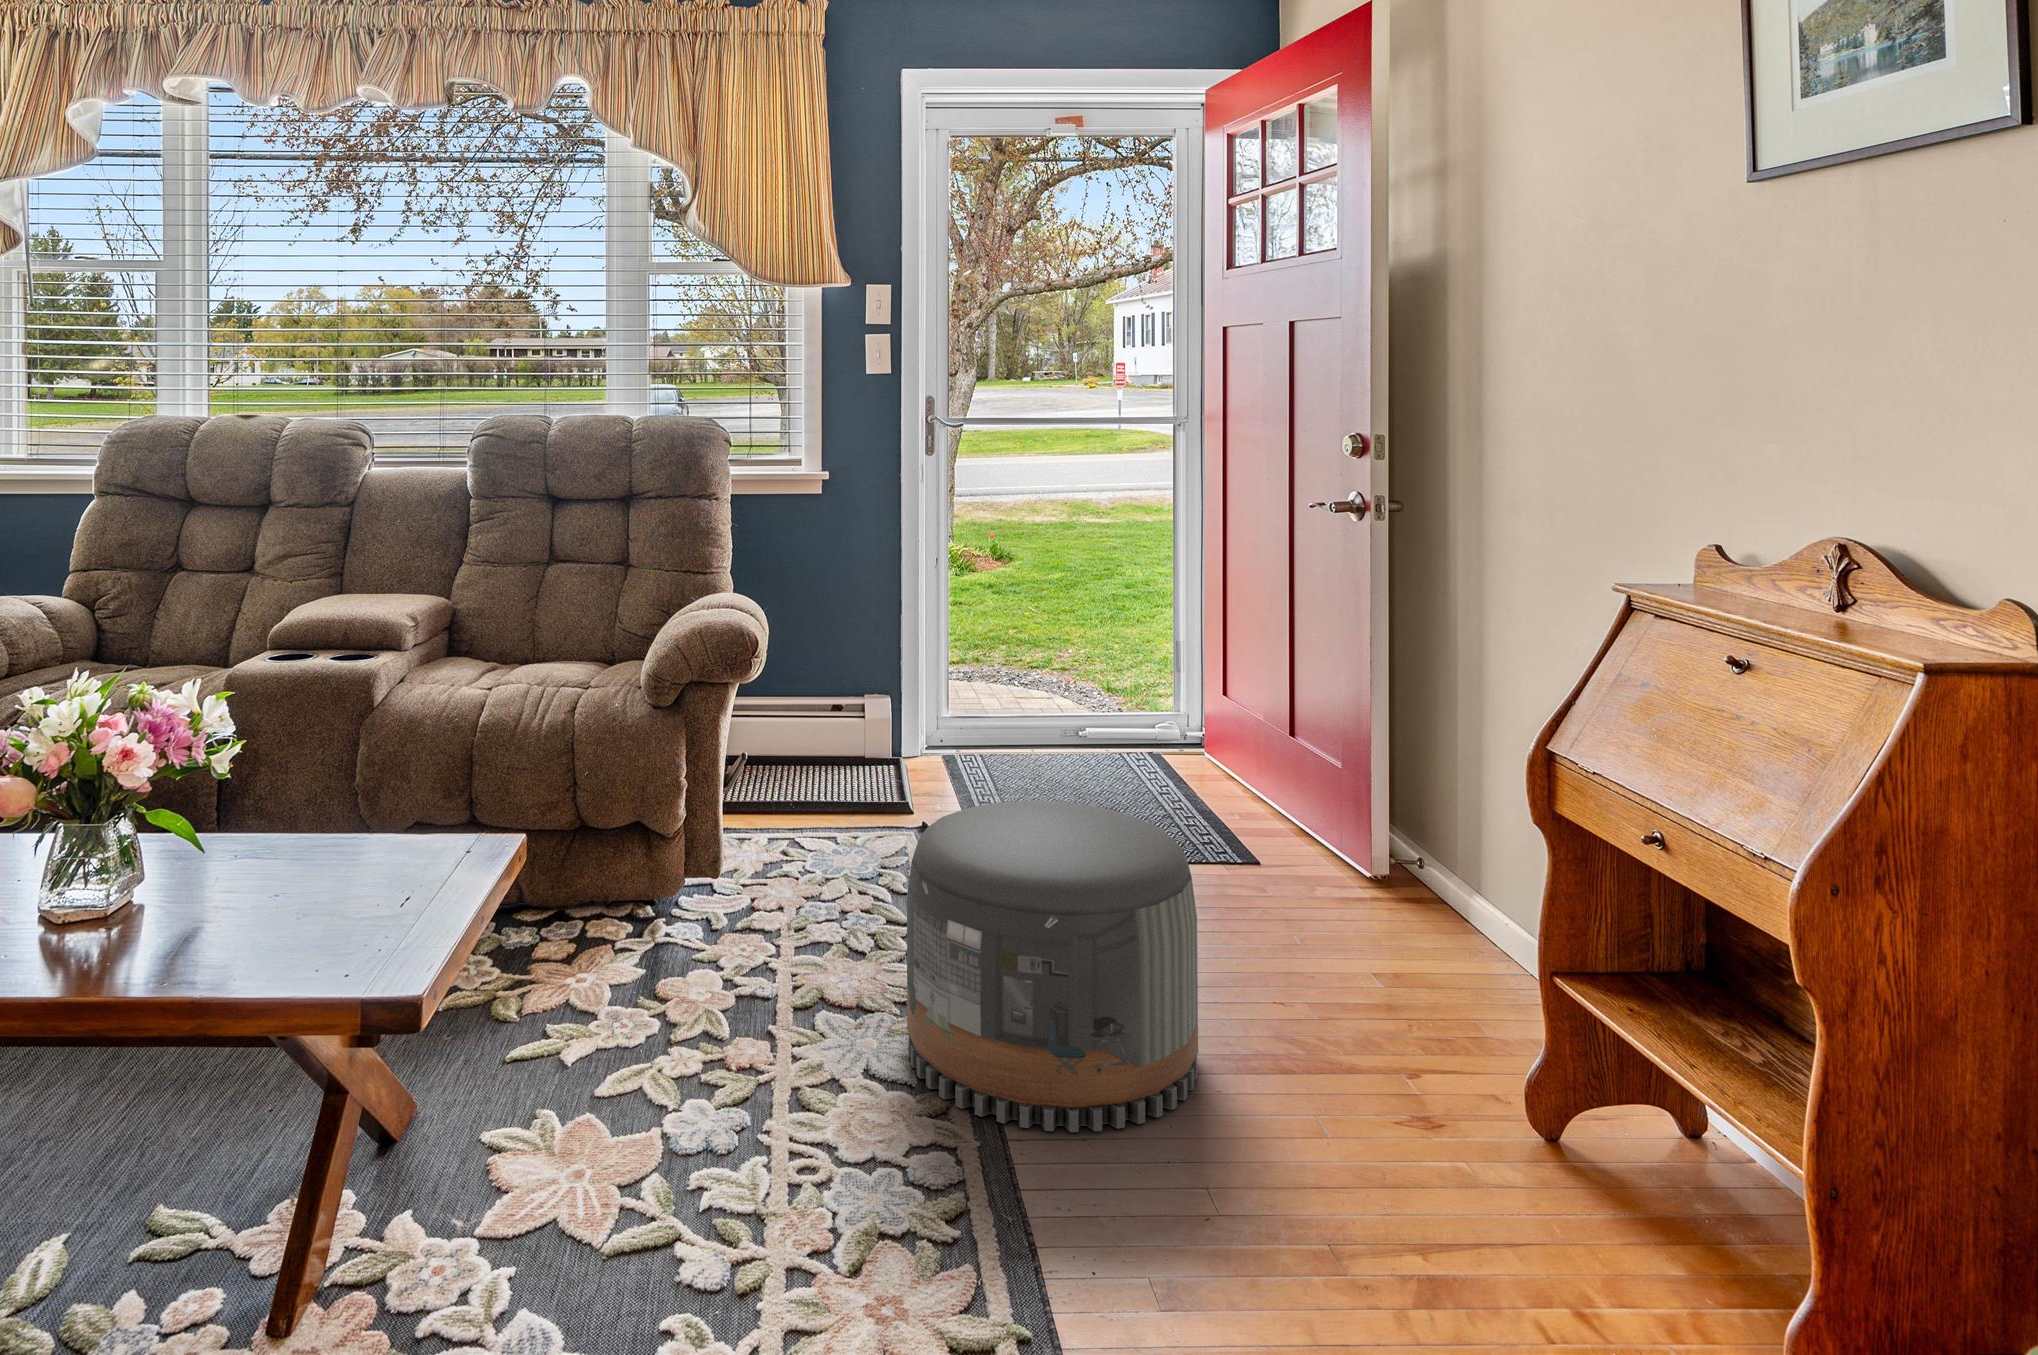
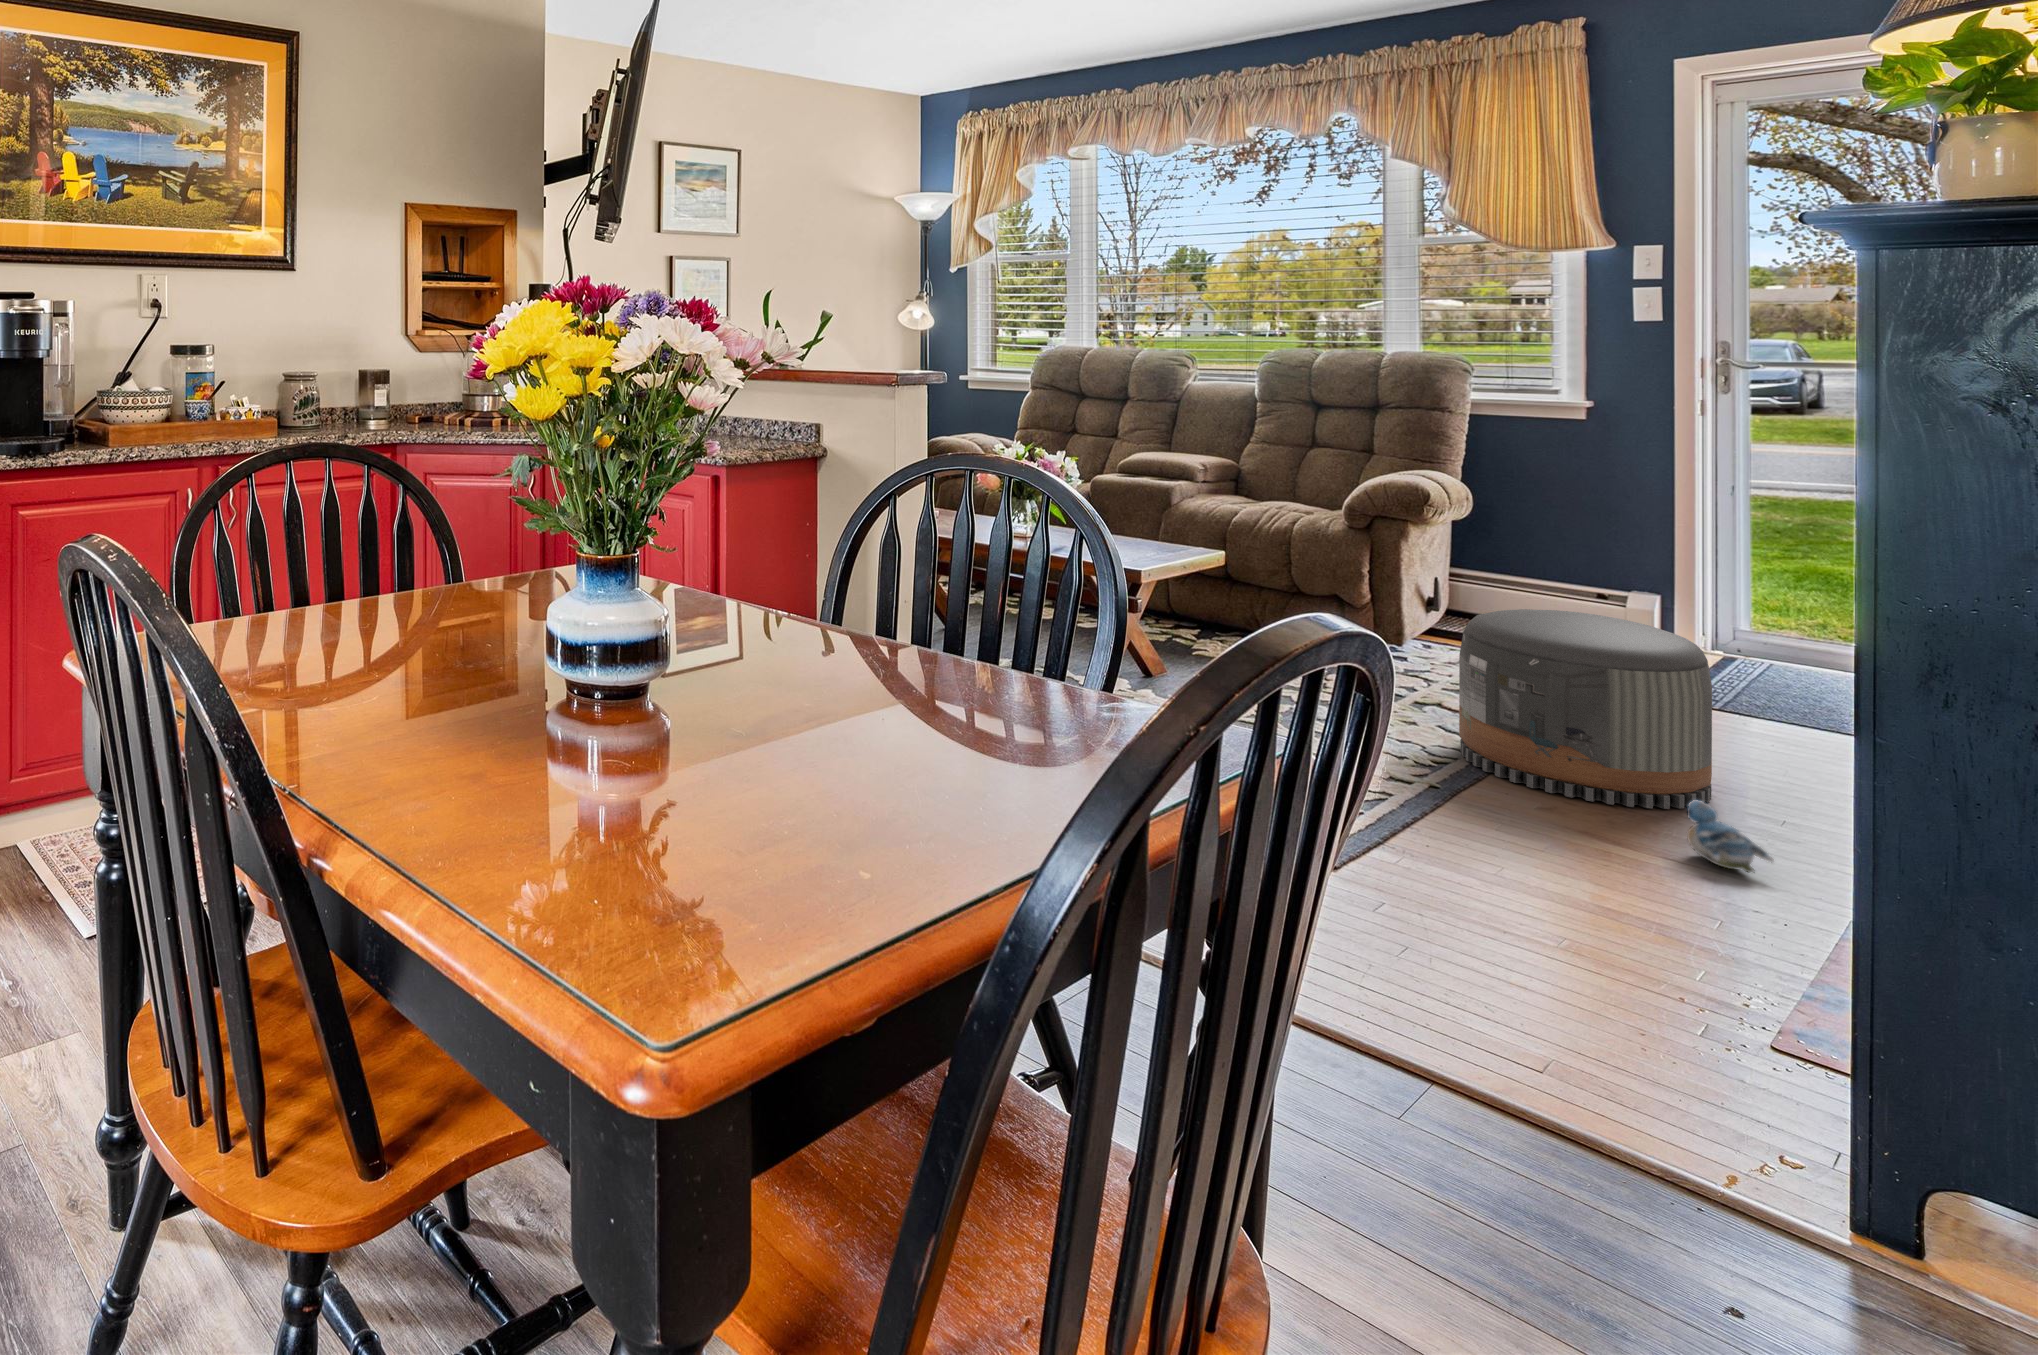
plush toy: none [1279,1109,1396,1221] -> present [1687,801,1773,872]

